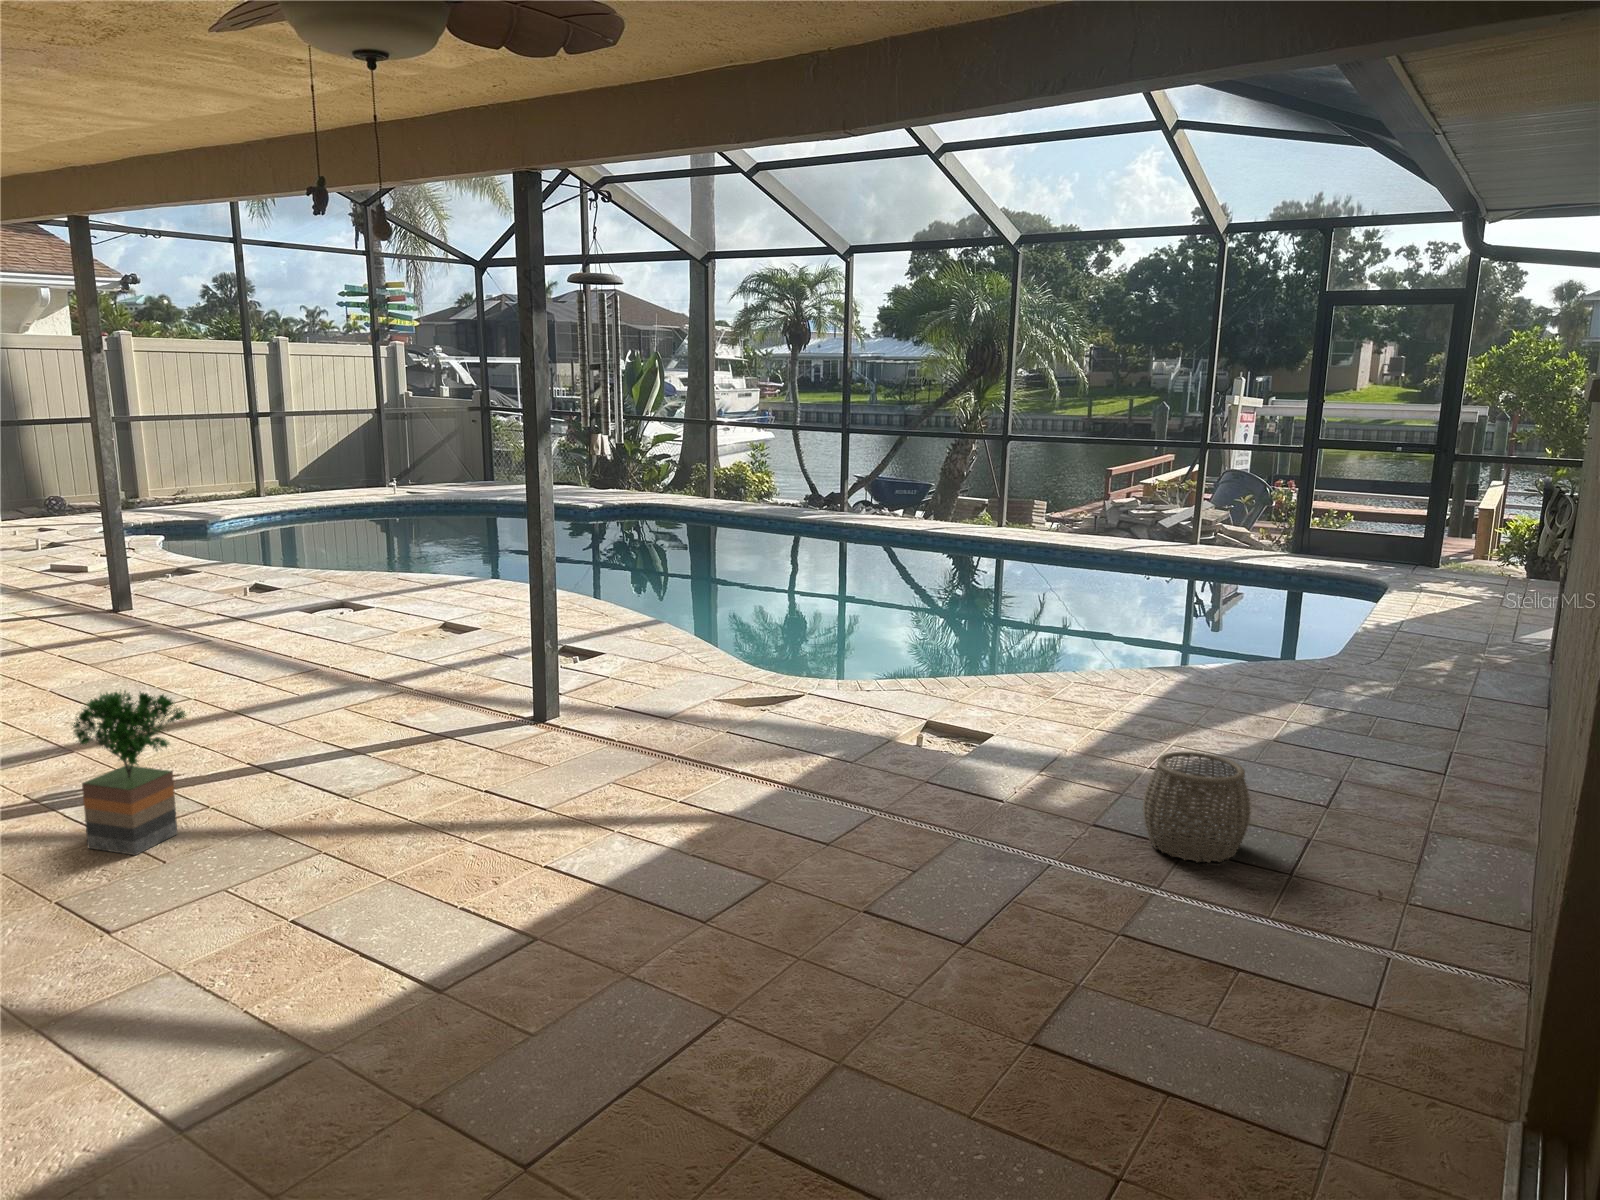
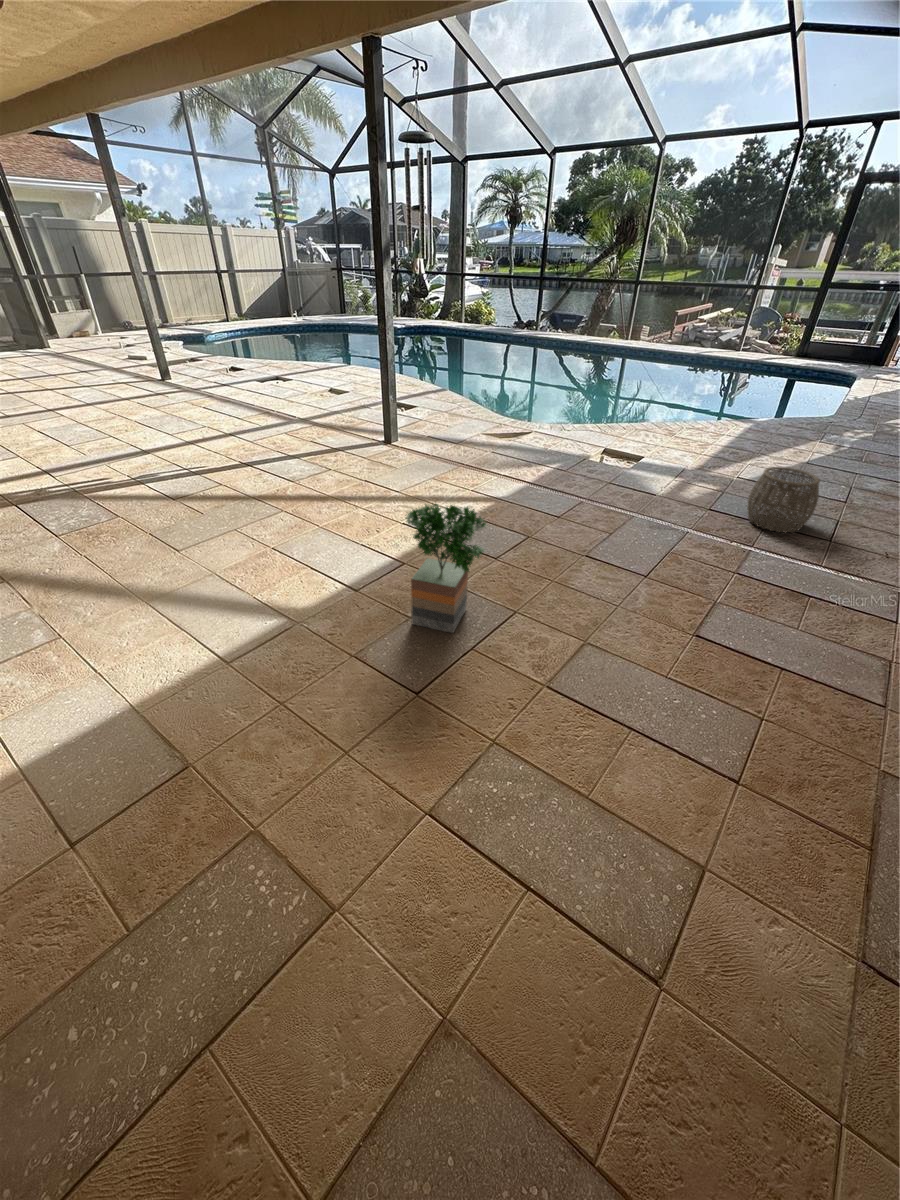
potted tree: present [73,691,186,855] -> present [405,503,486,633]

